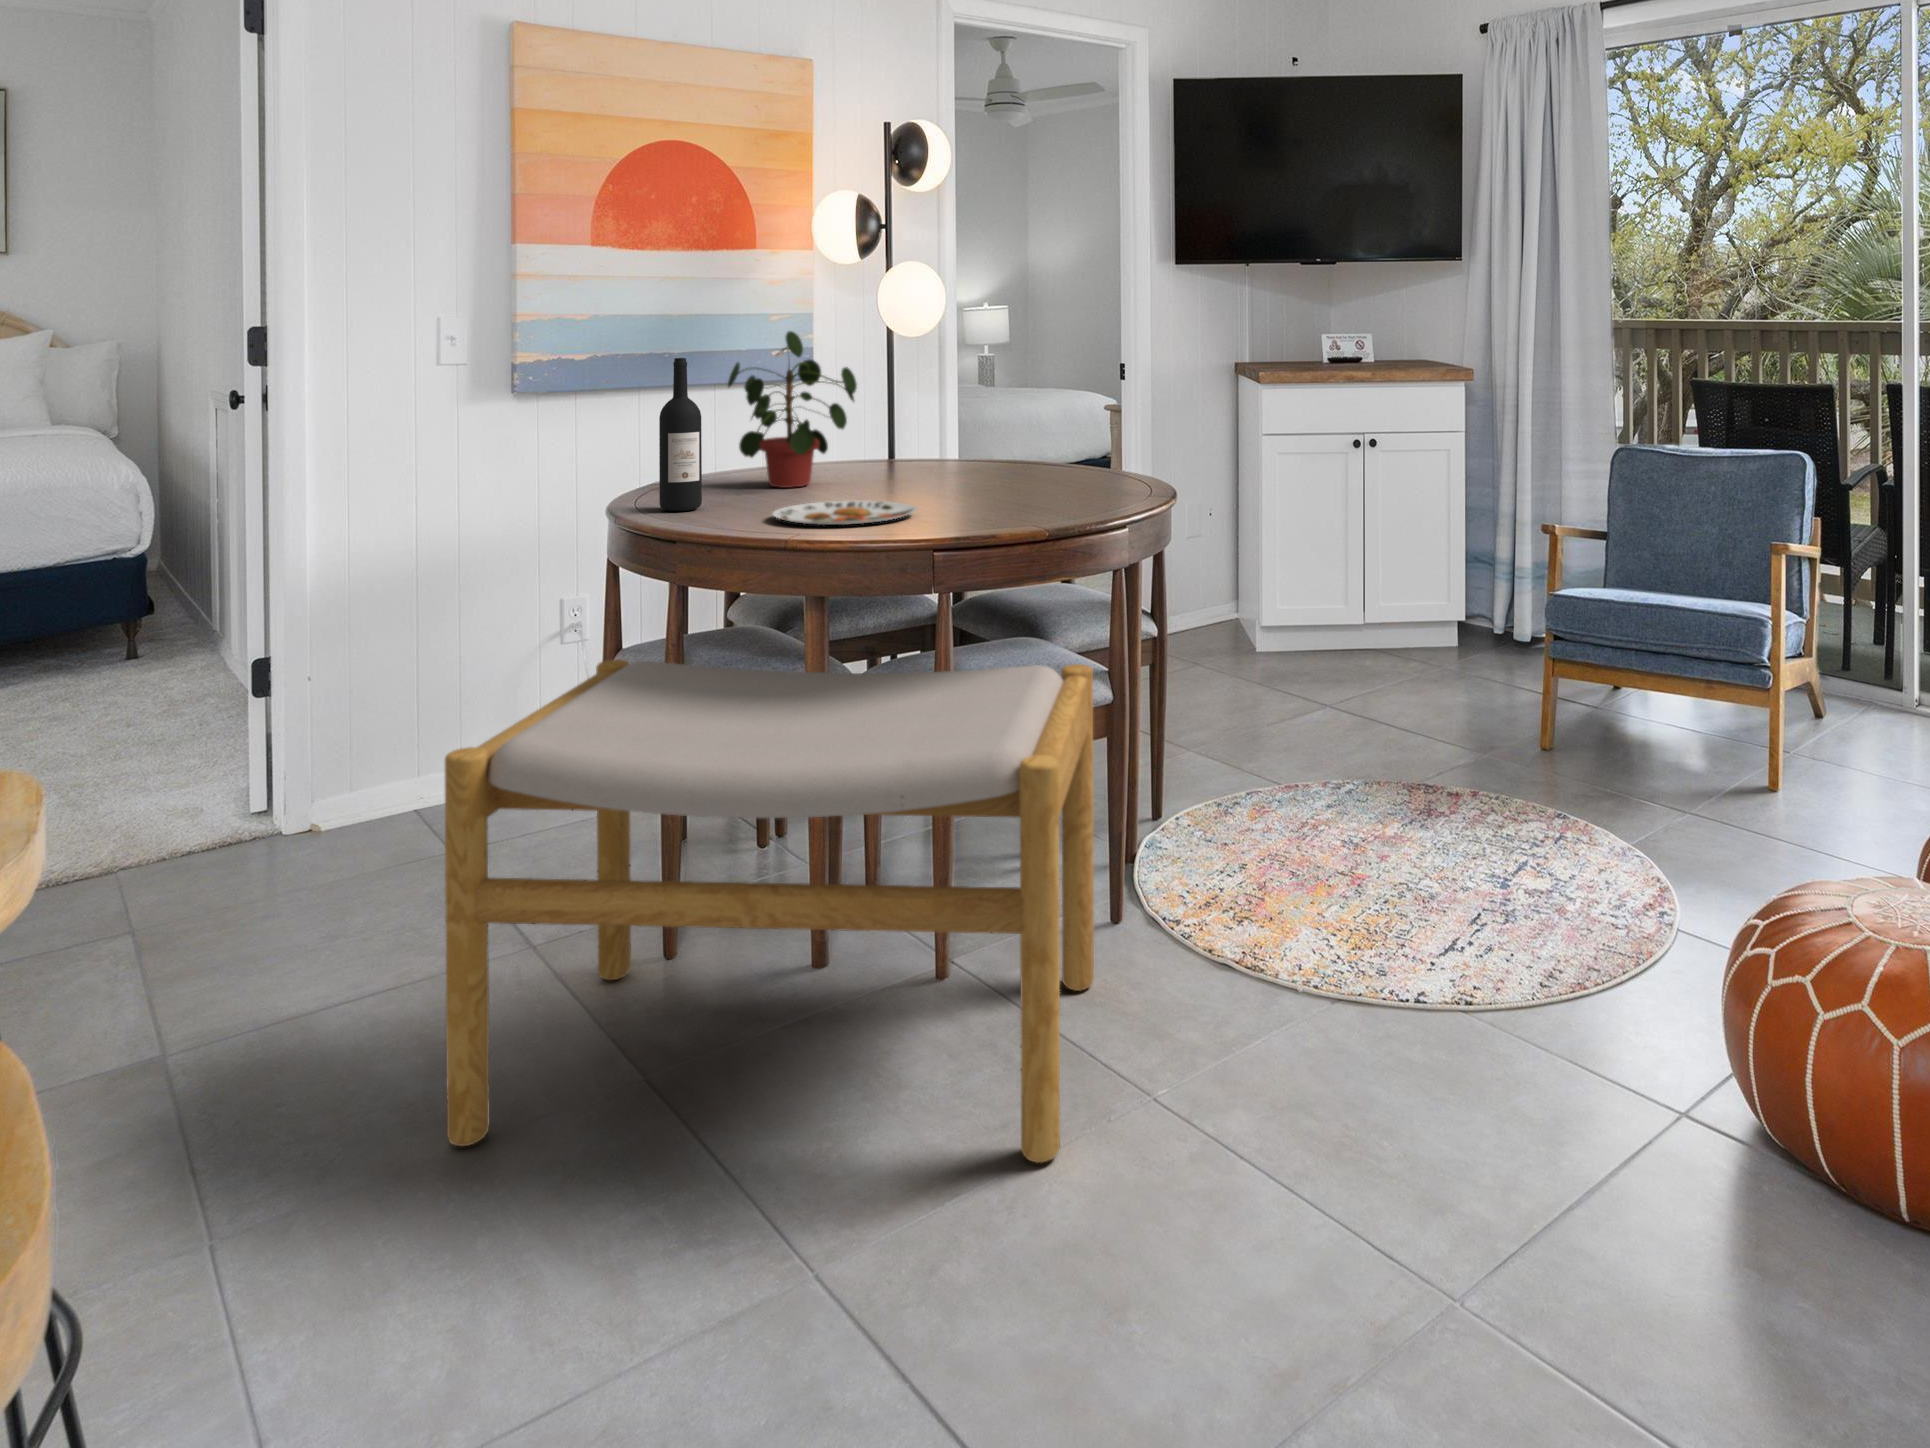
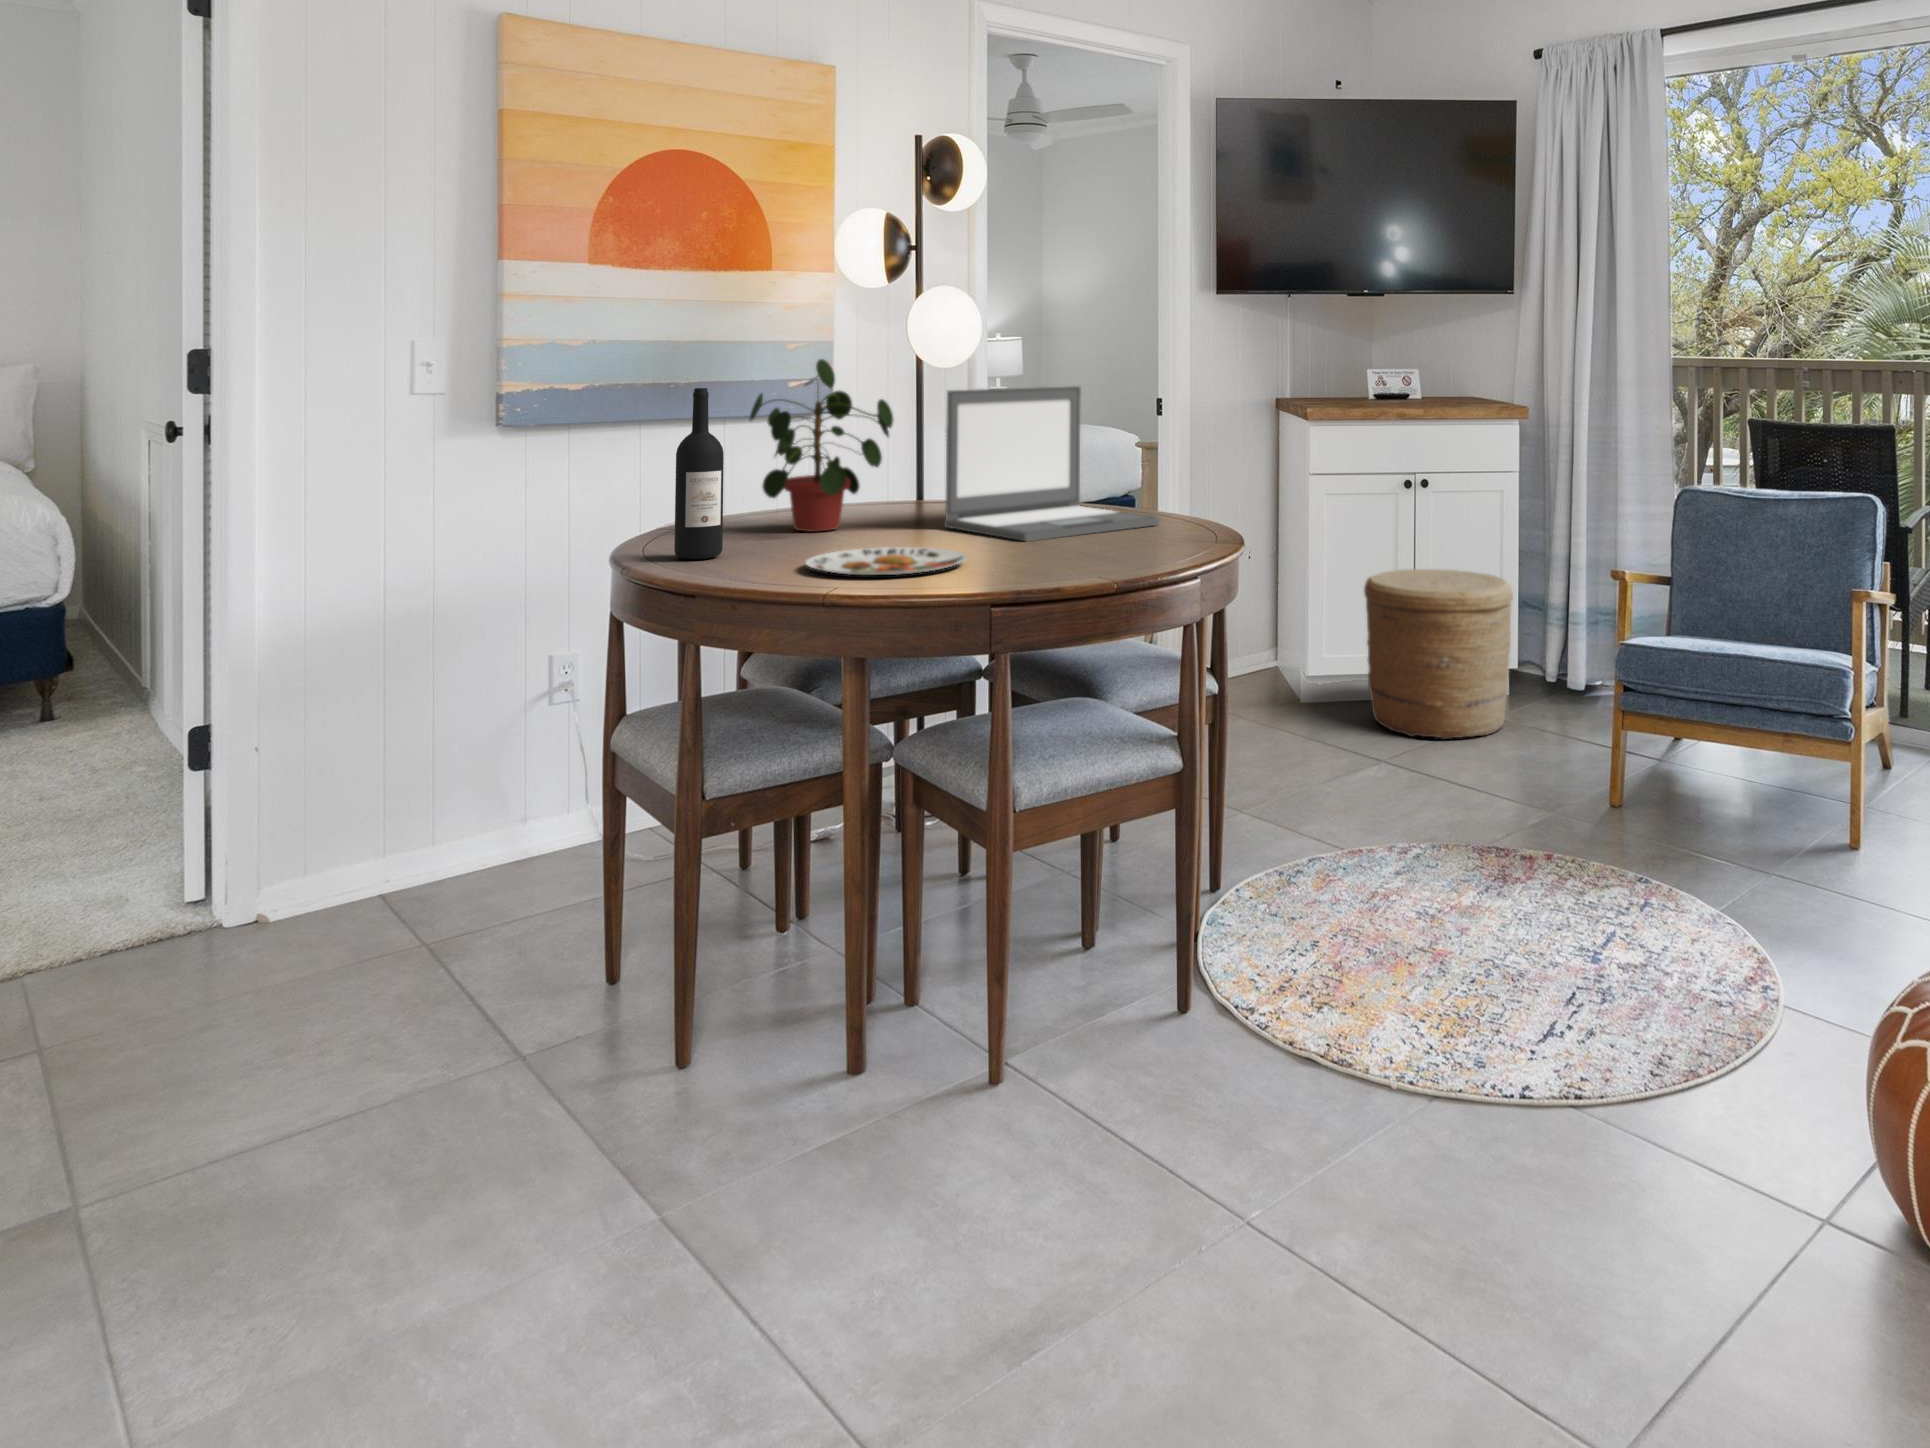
laptop: none [904,354,1101,497] -> present [944,386,1159,541]
woven basket: none [1315,527,1458,688] -> present [1364,569,1513,739]
footstool: present [445,659,1094,1163] -> none [419,729,1167,1317]

